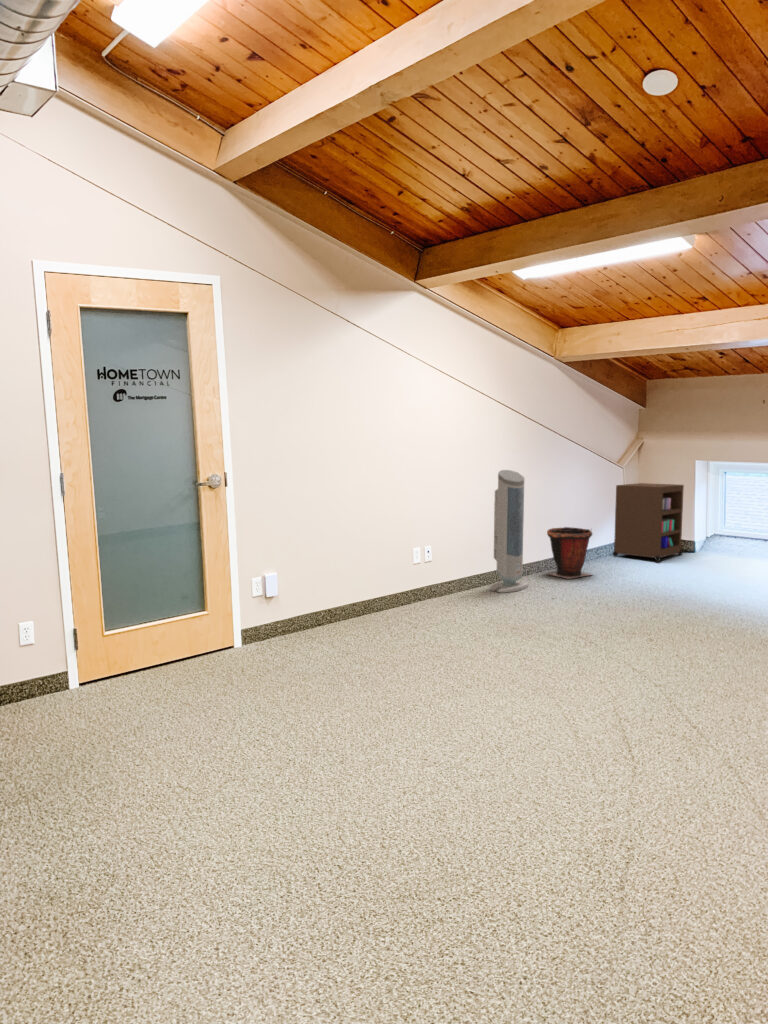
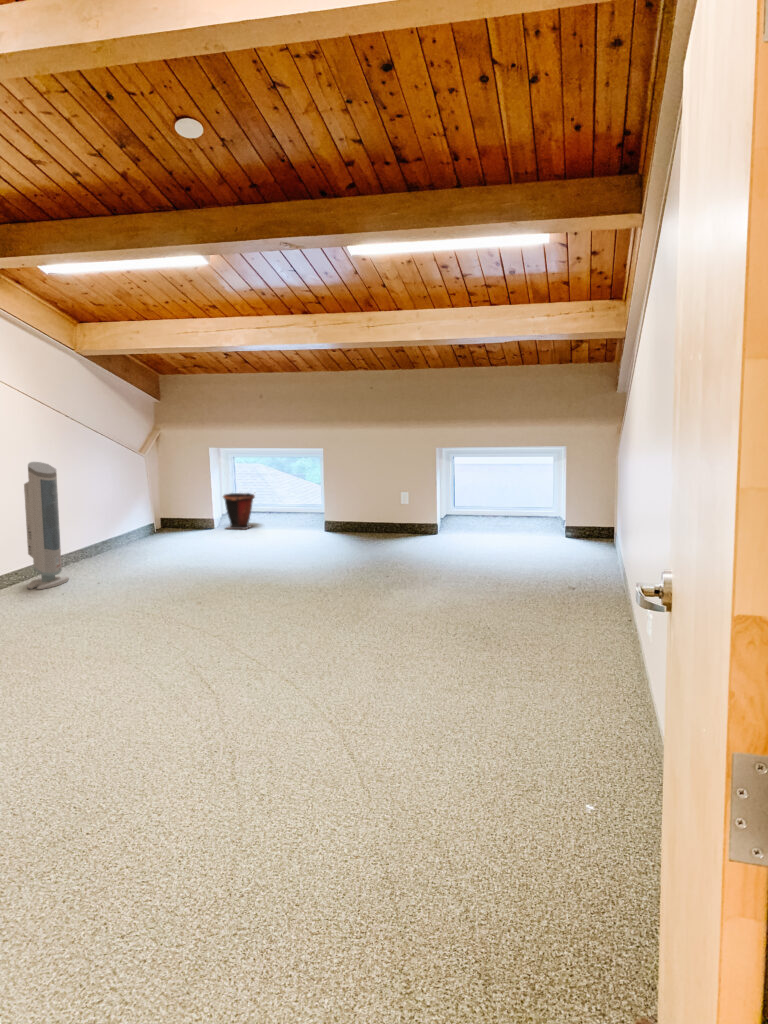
storage cabinet: present [613,483,684,561] -> none [142,471,205,541]
waste bin: present [547,527,592,579] -> present [223,493,255,529]

